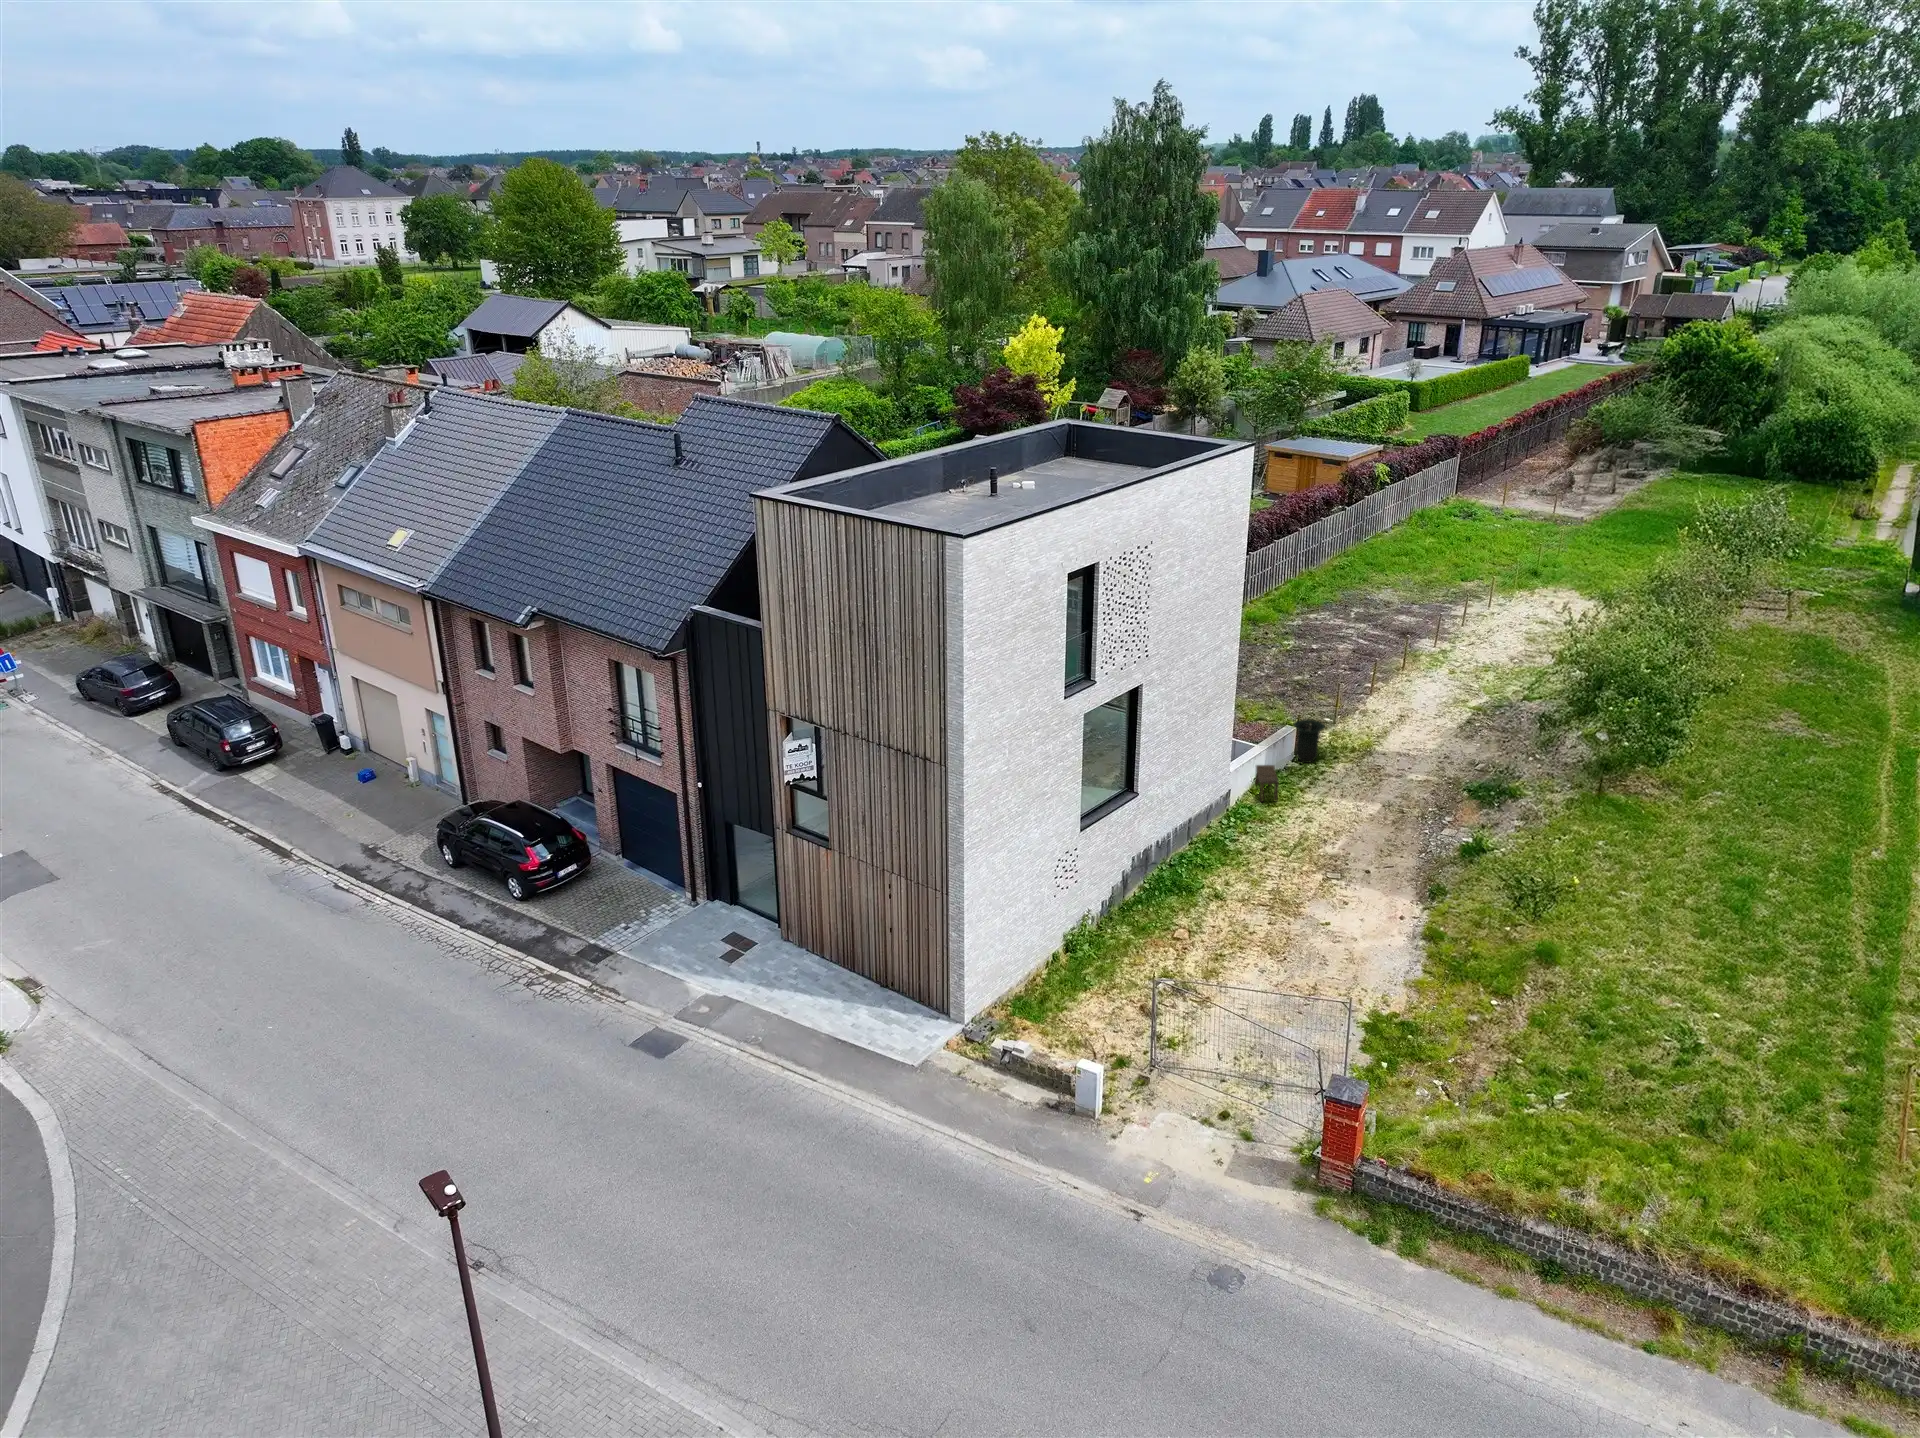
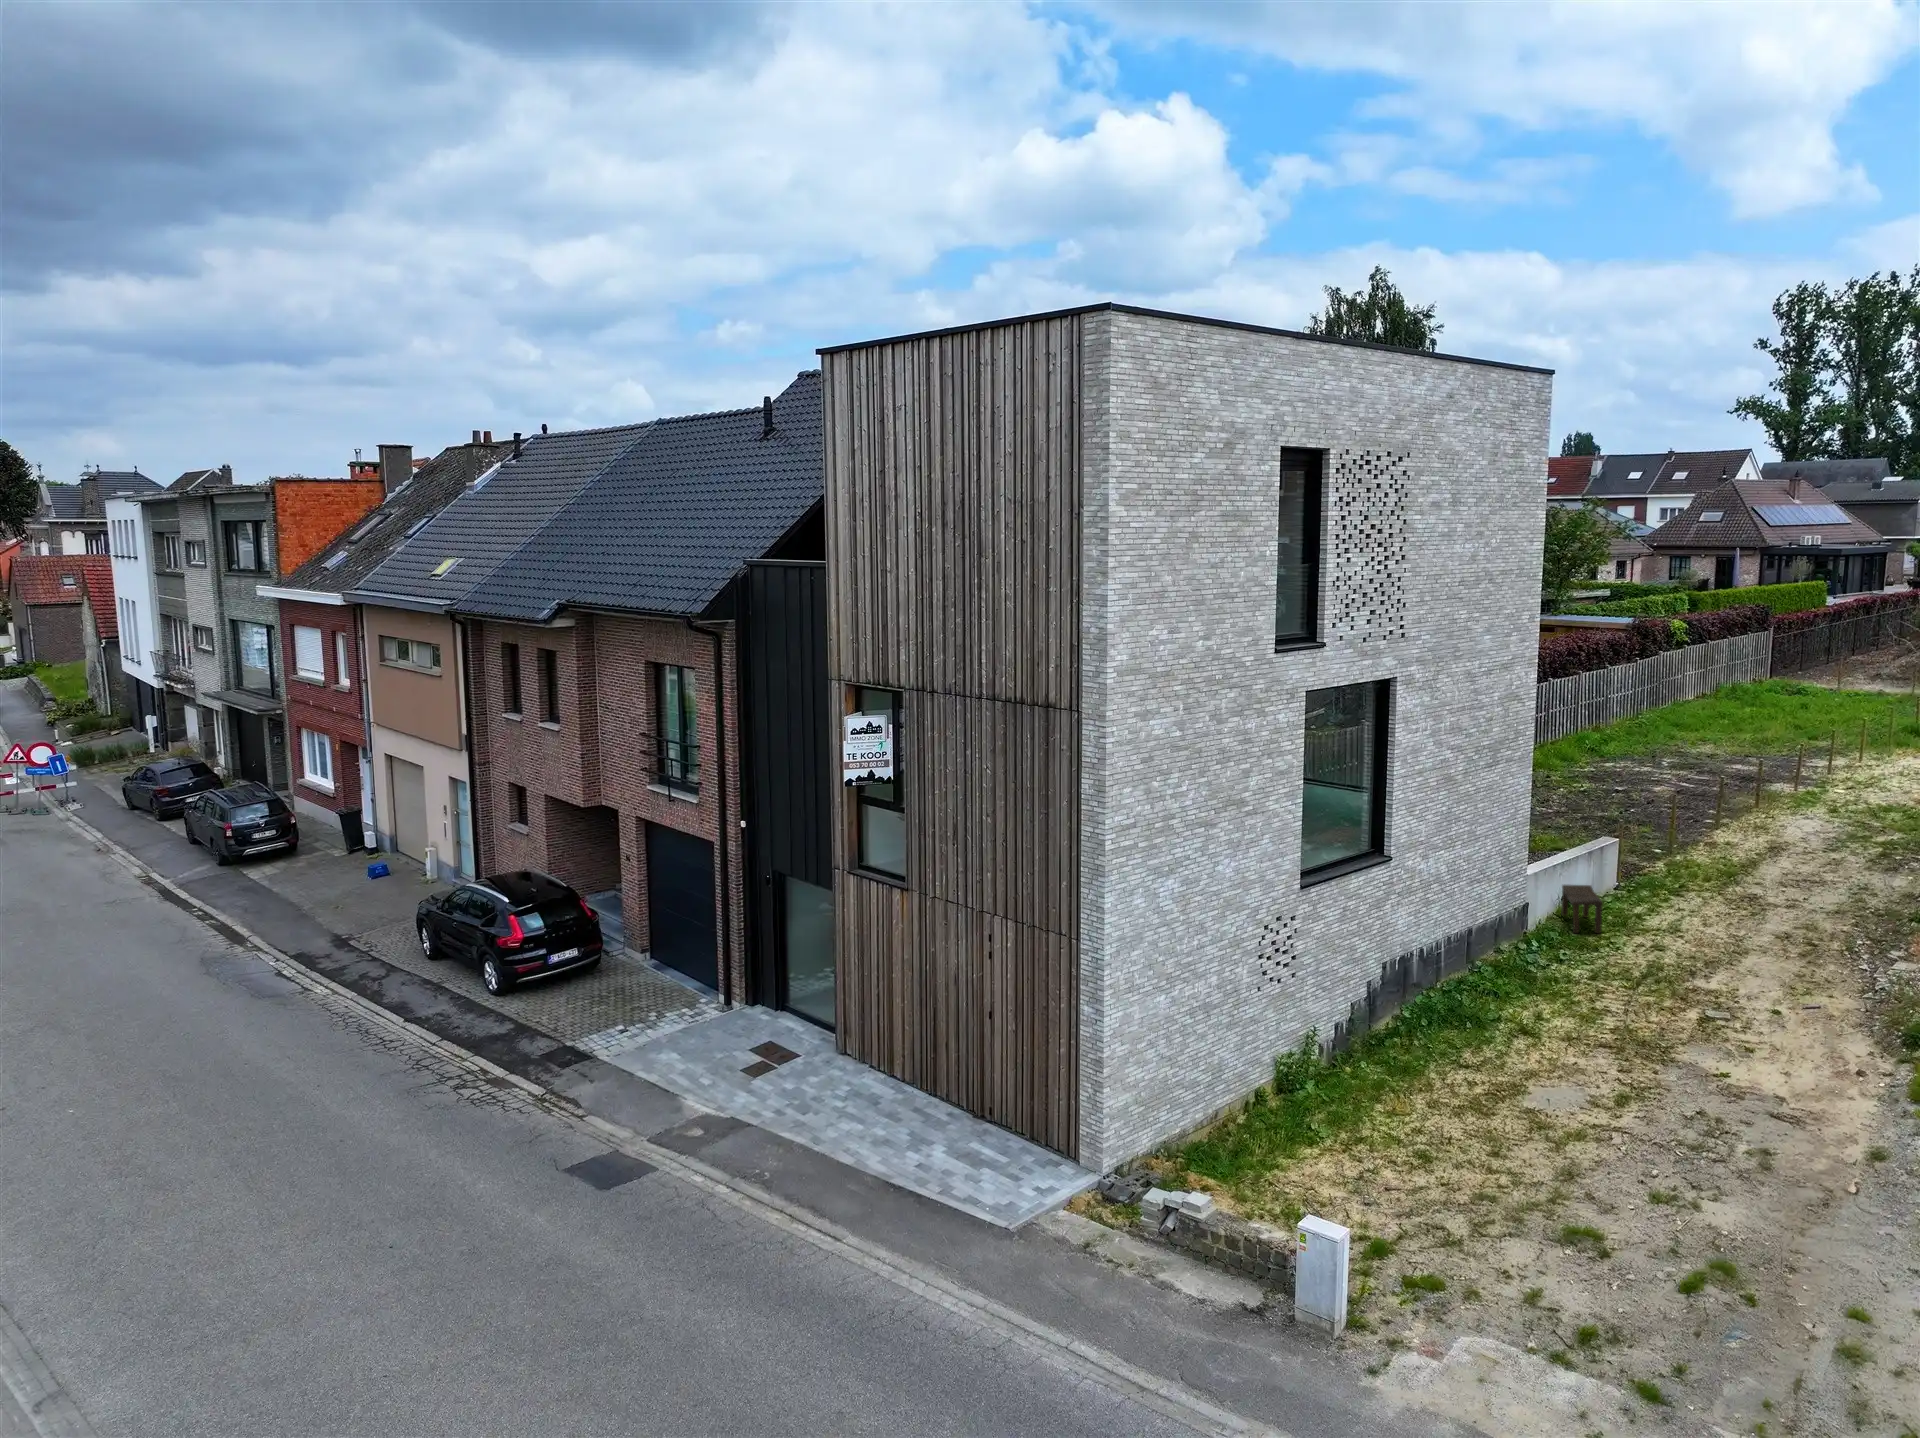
trash can: present [1293,719,1325,763] -> none [1613,835,1663,896]

